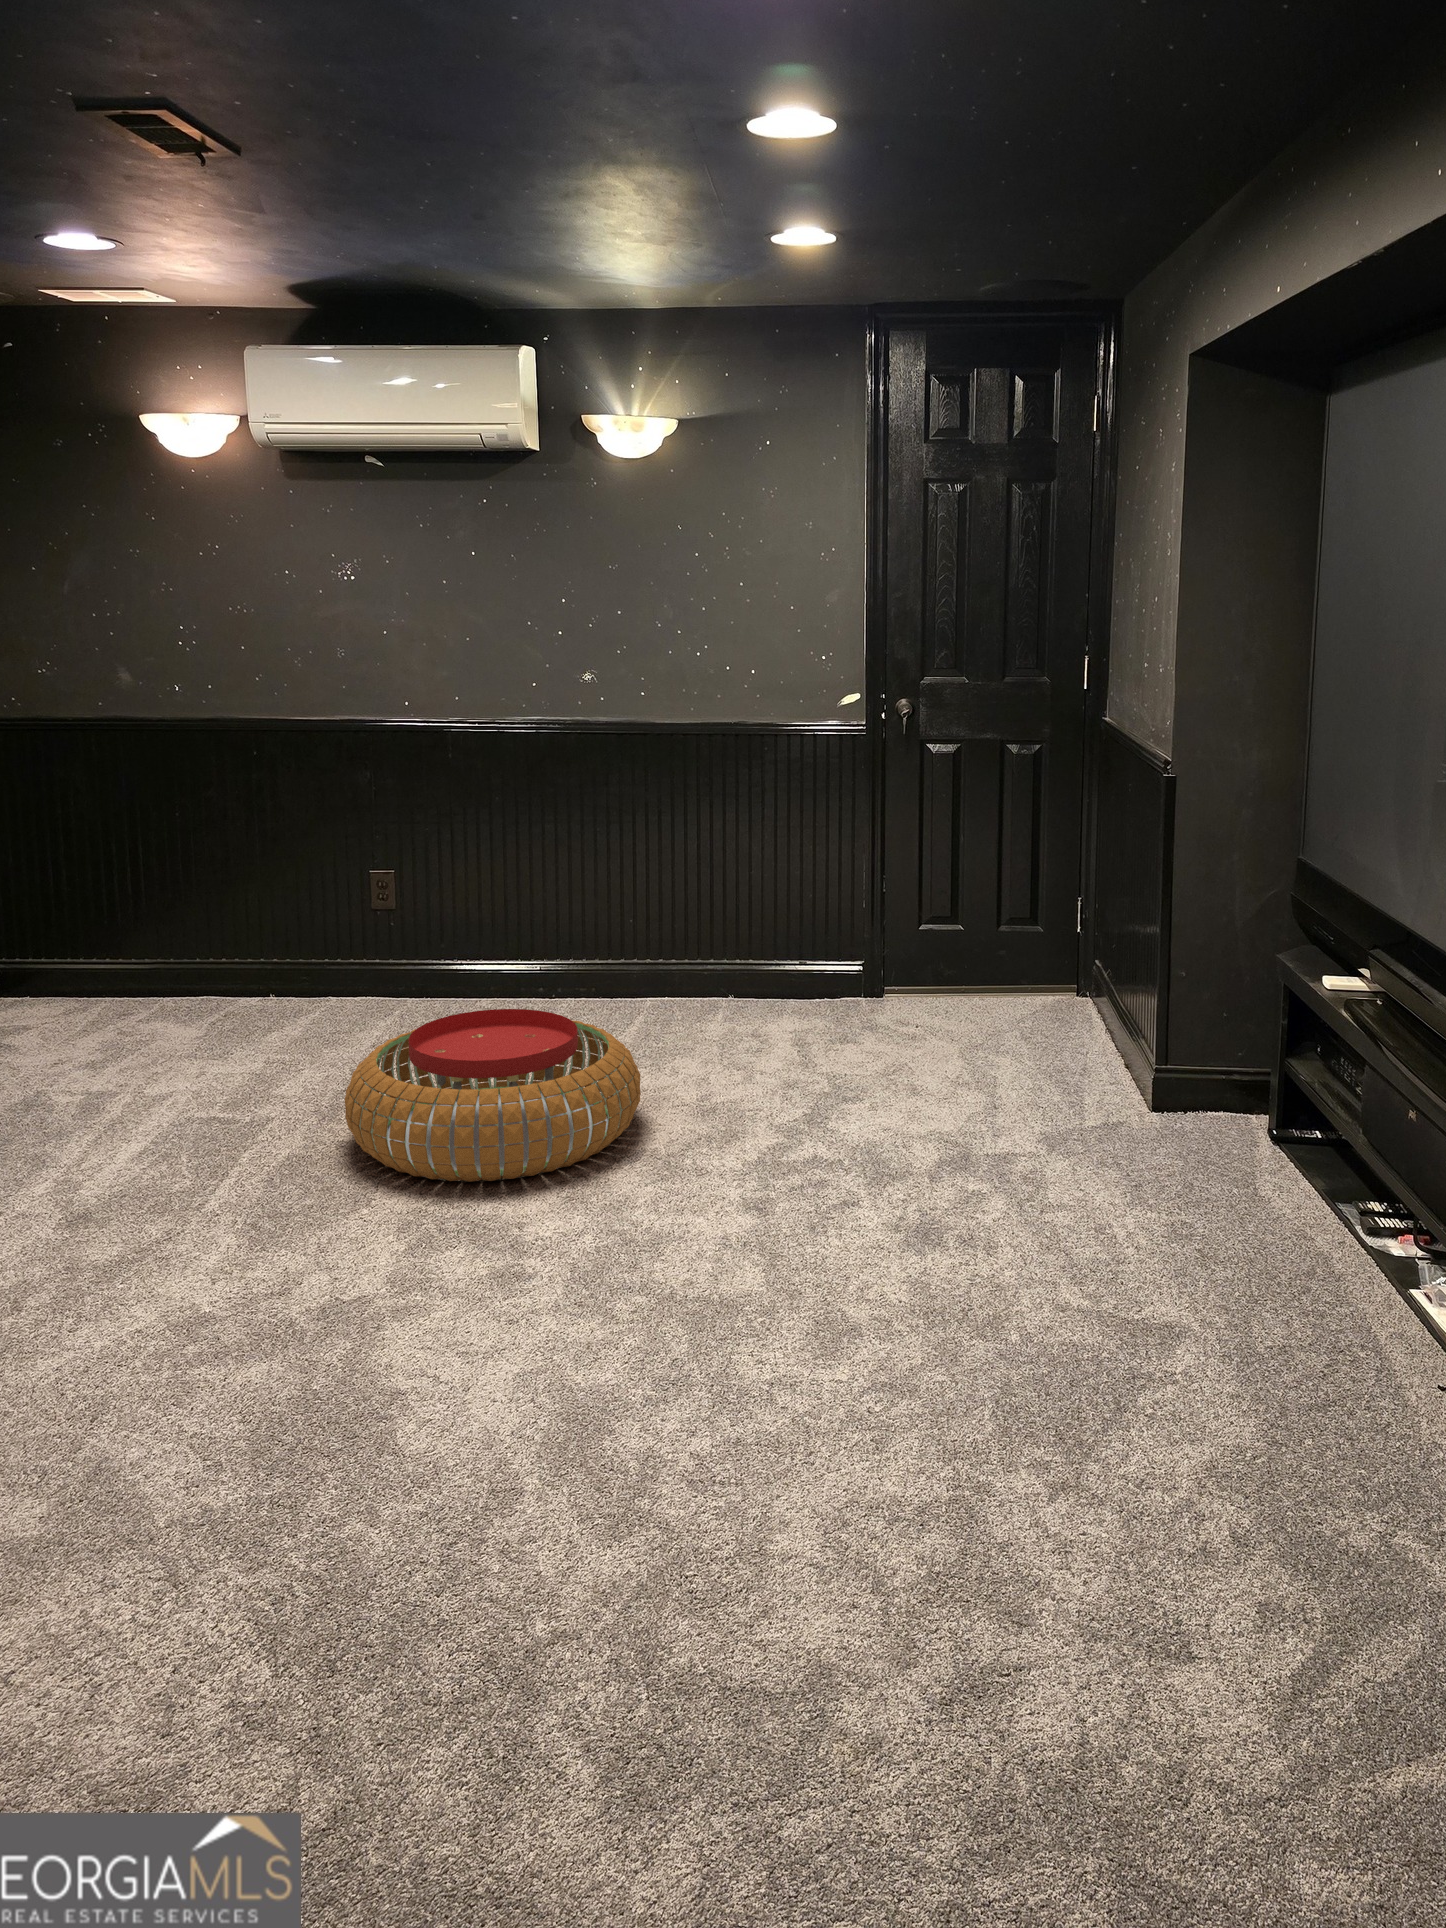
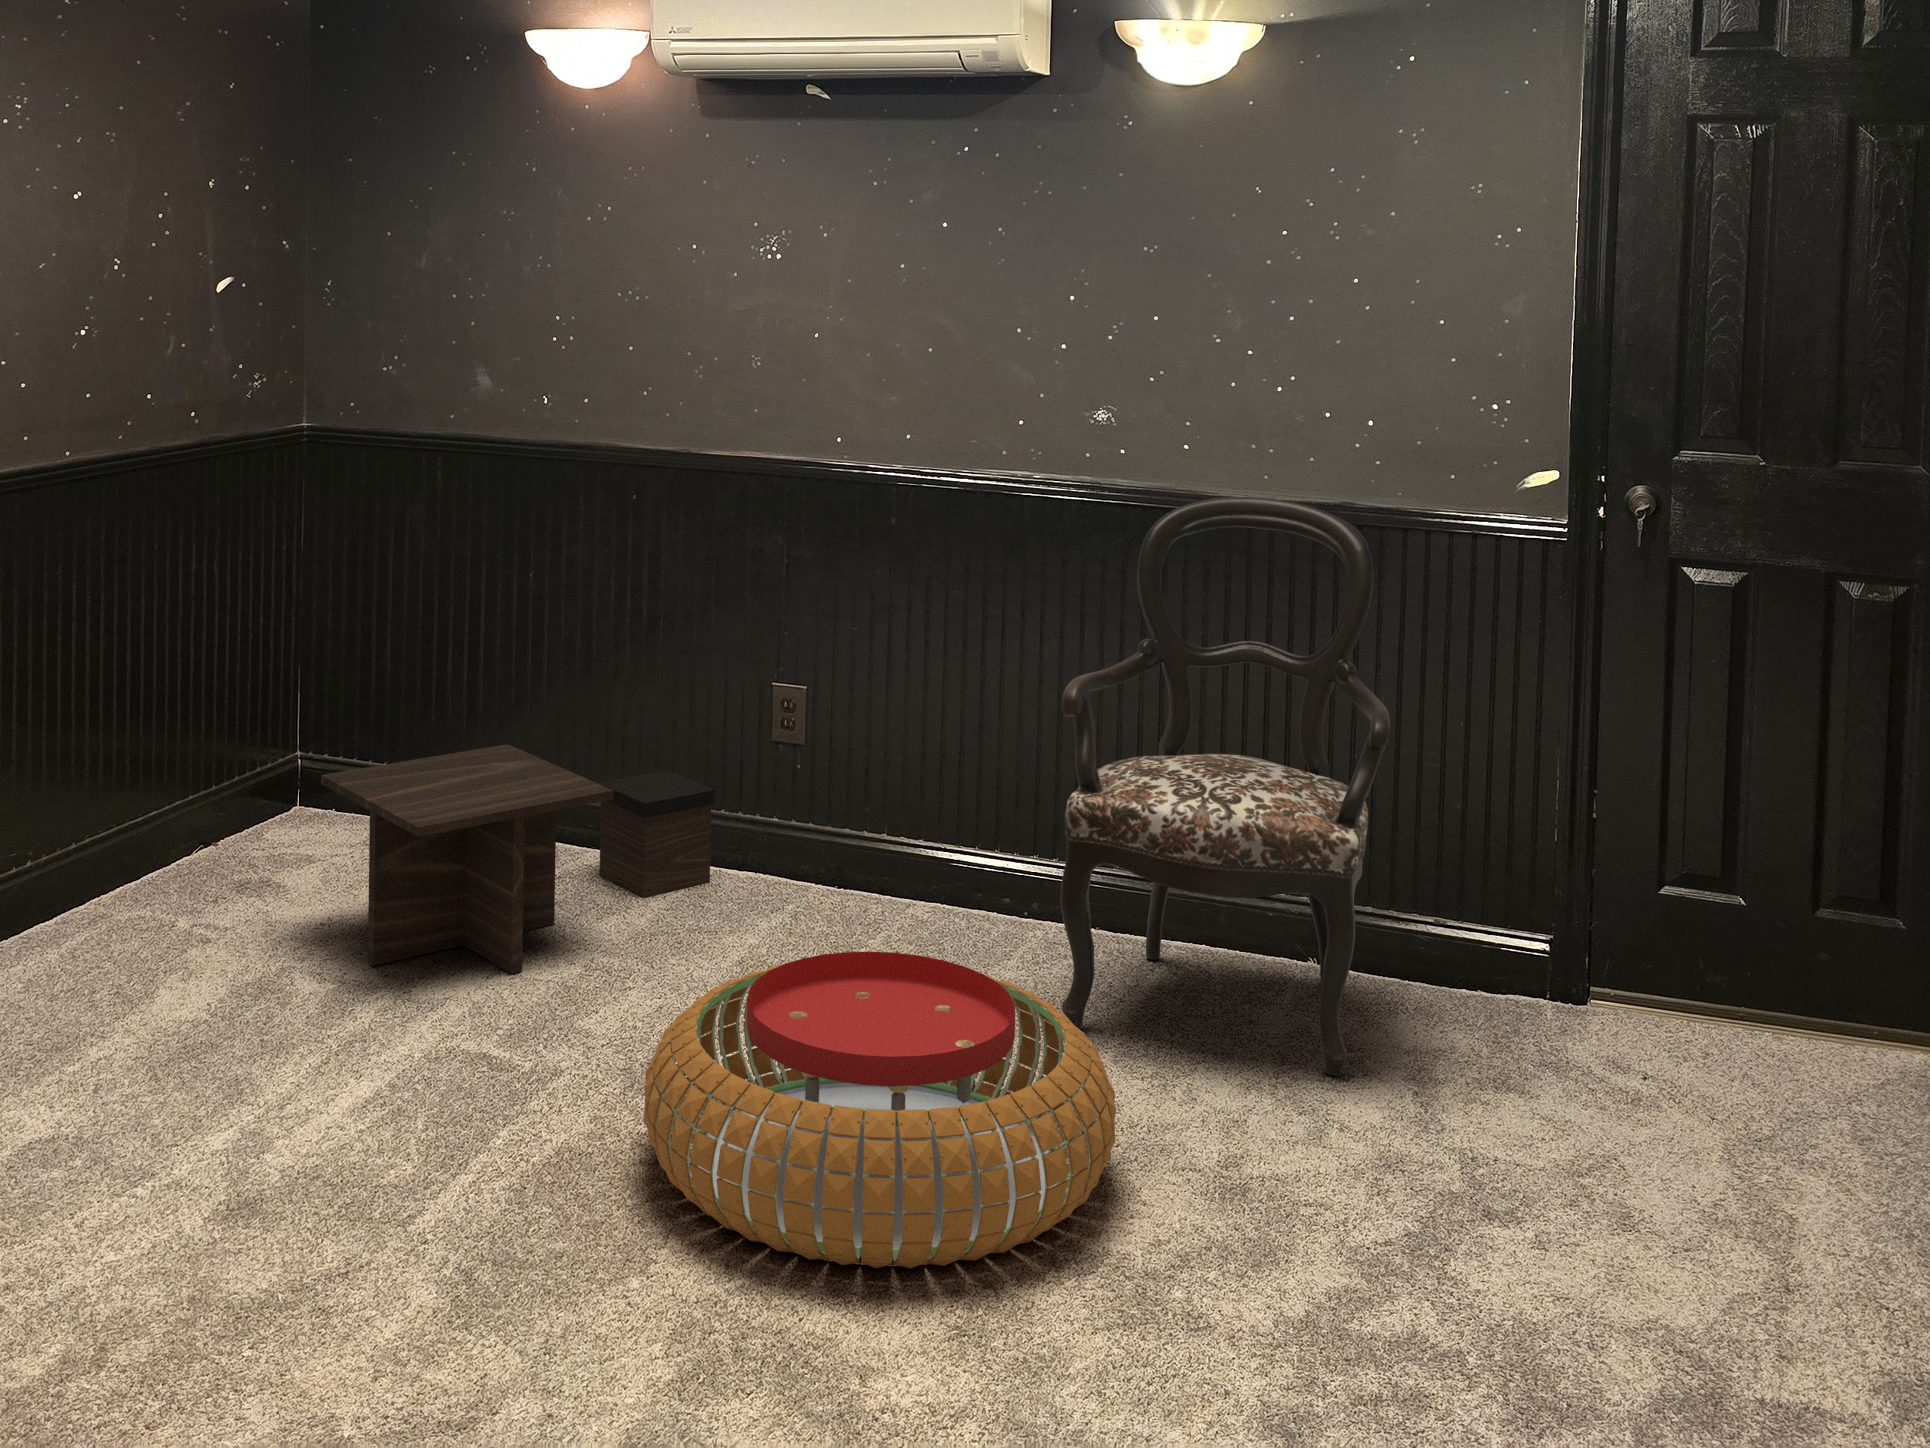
armchair: none [579,720,776,1051] -> present [1060,497,1390,1076]
coffee table: none [48,927,335,1082] -> present [321,744,715,974]

